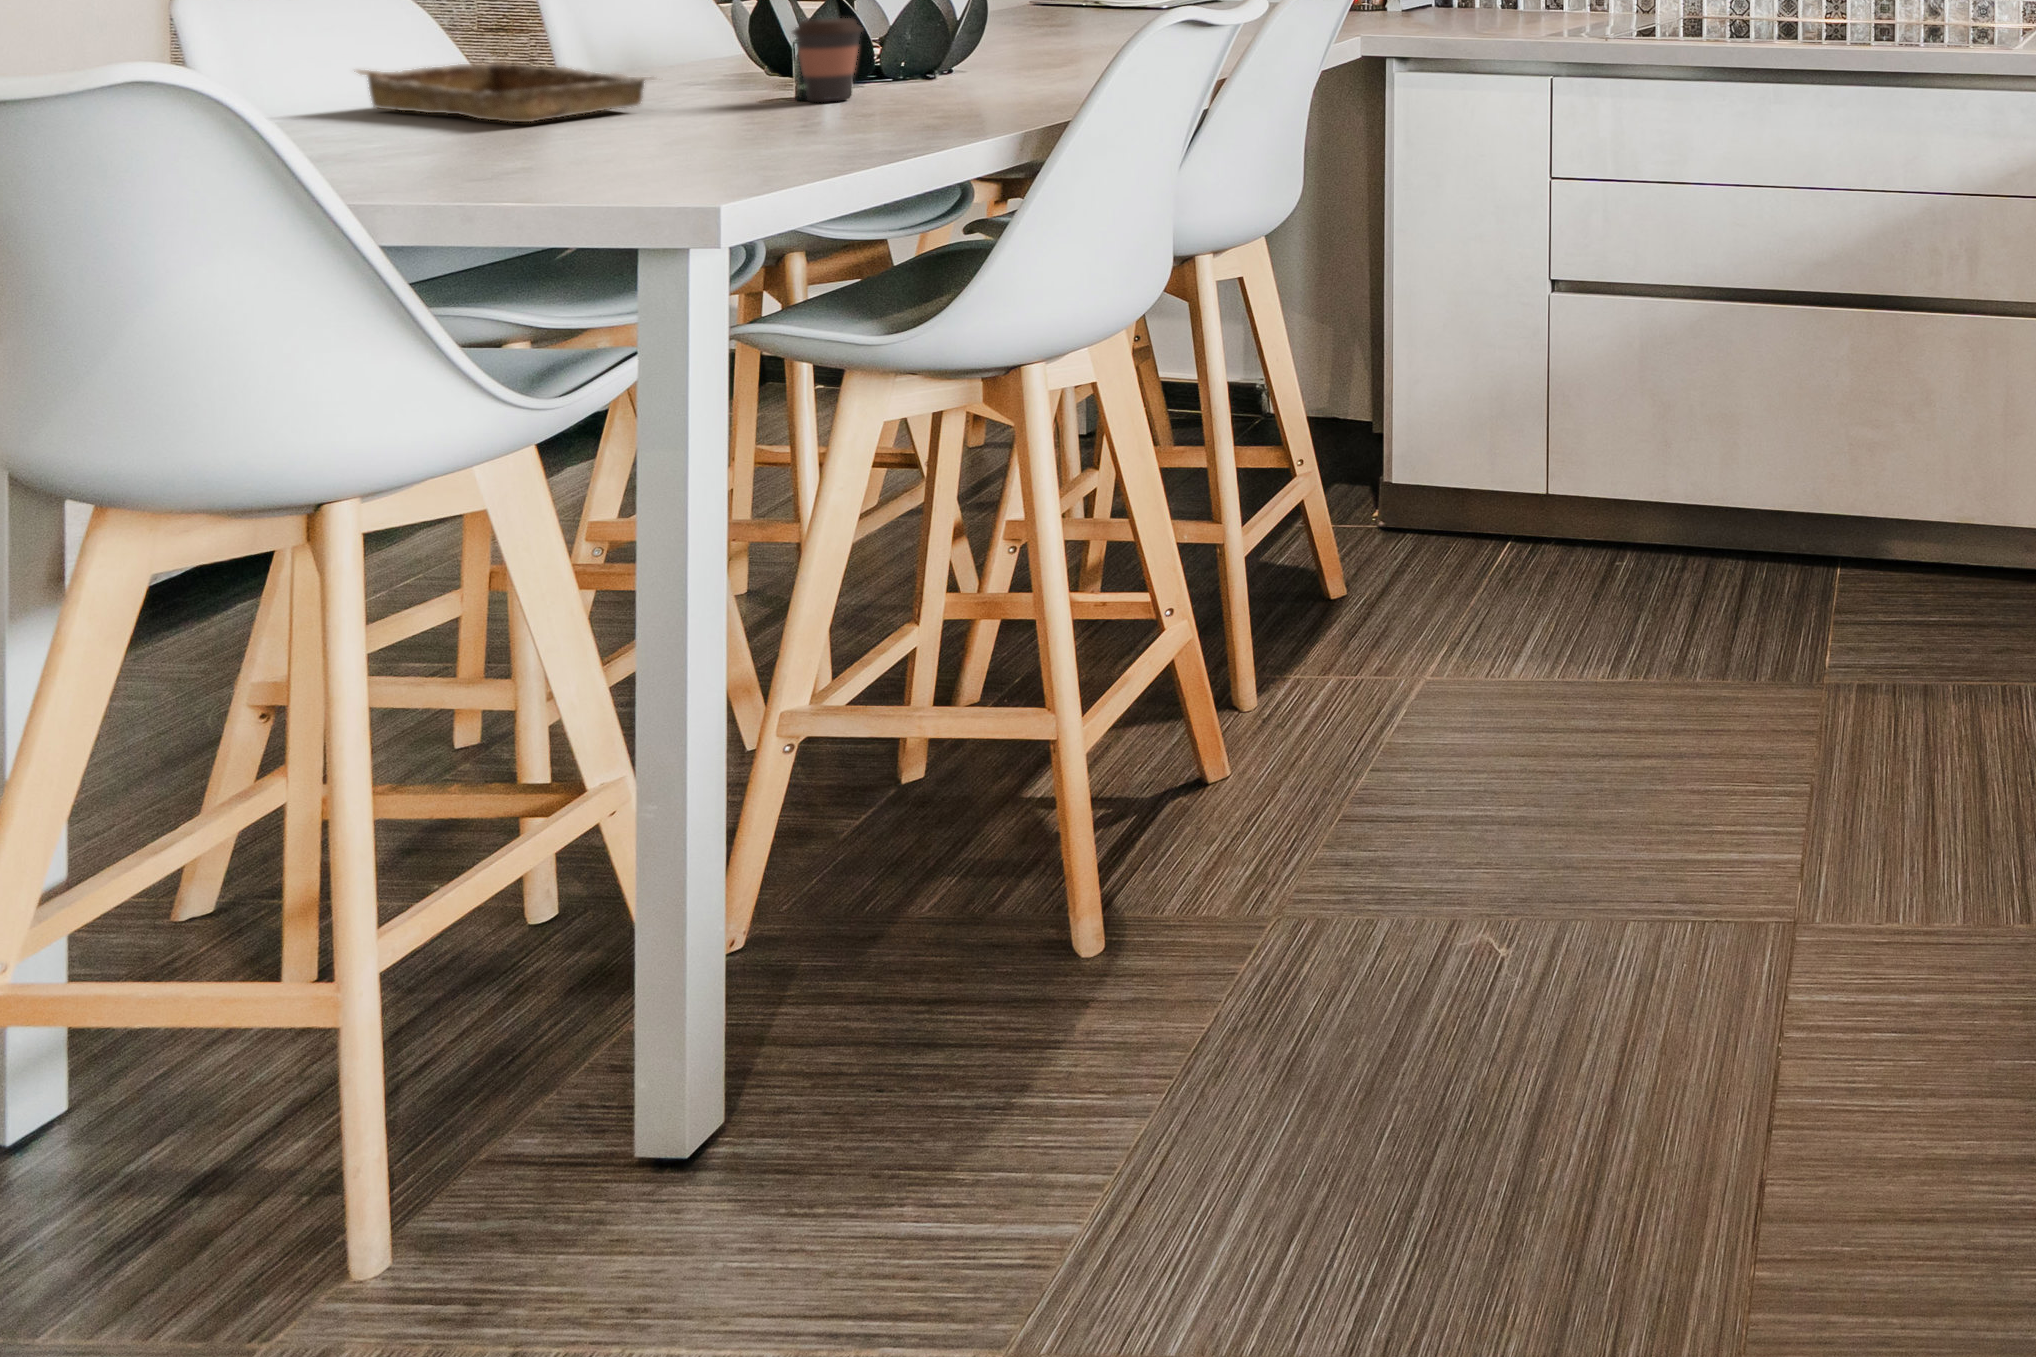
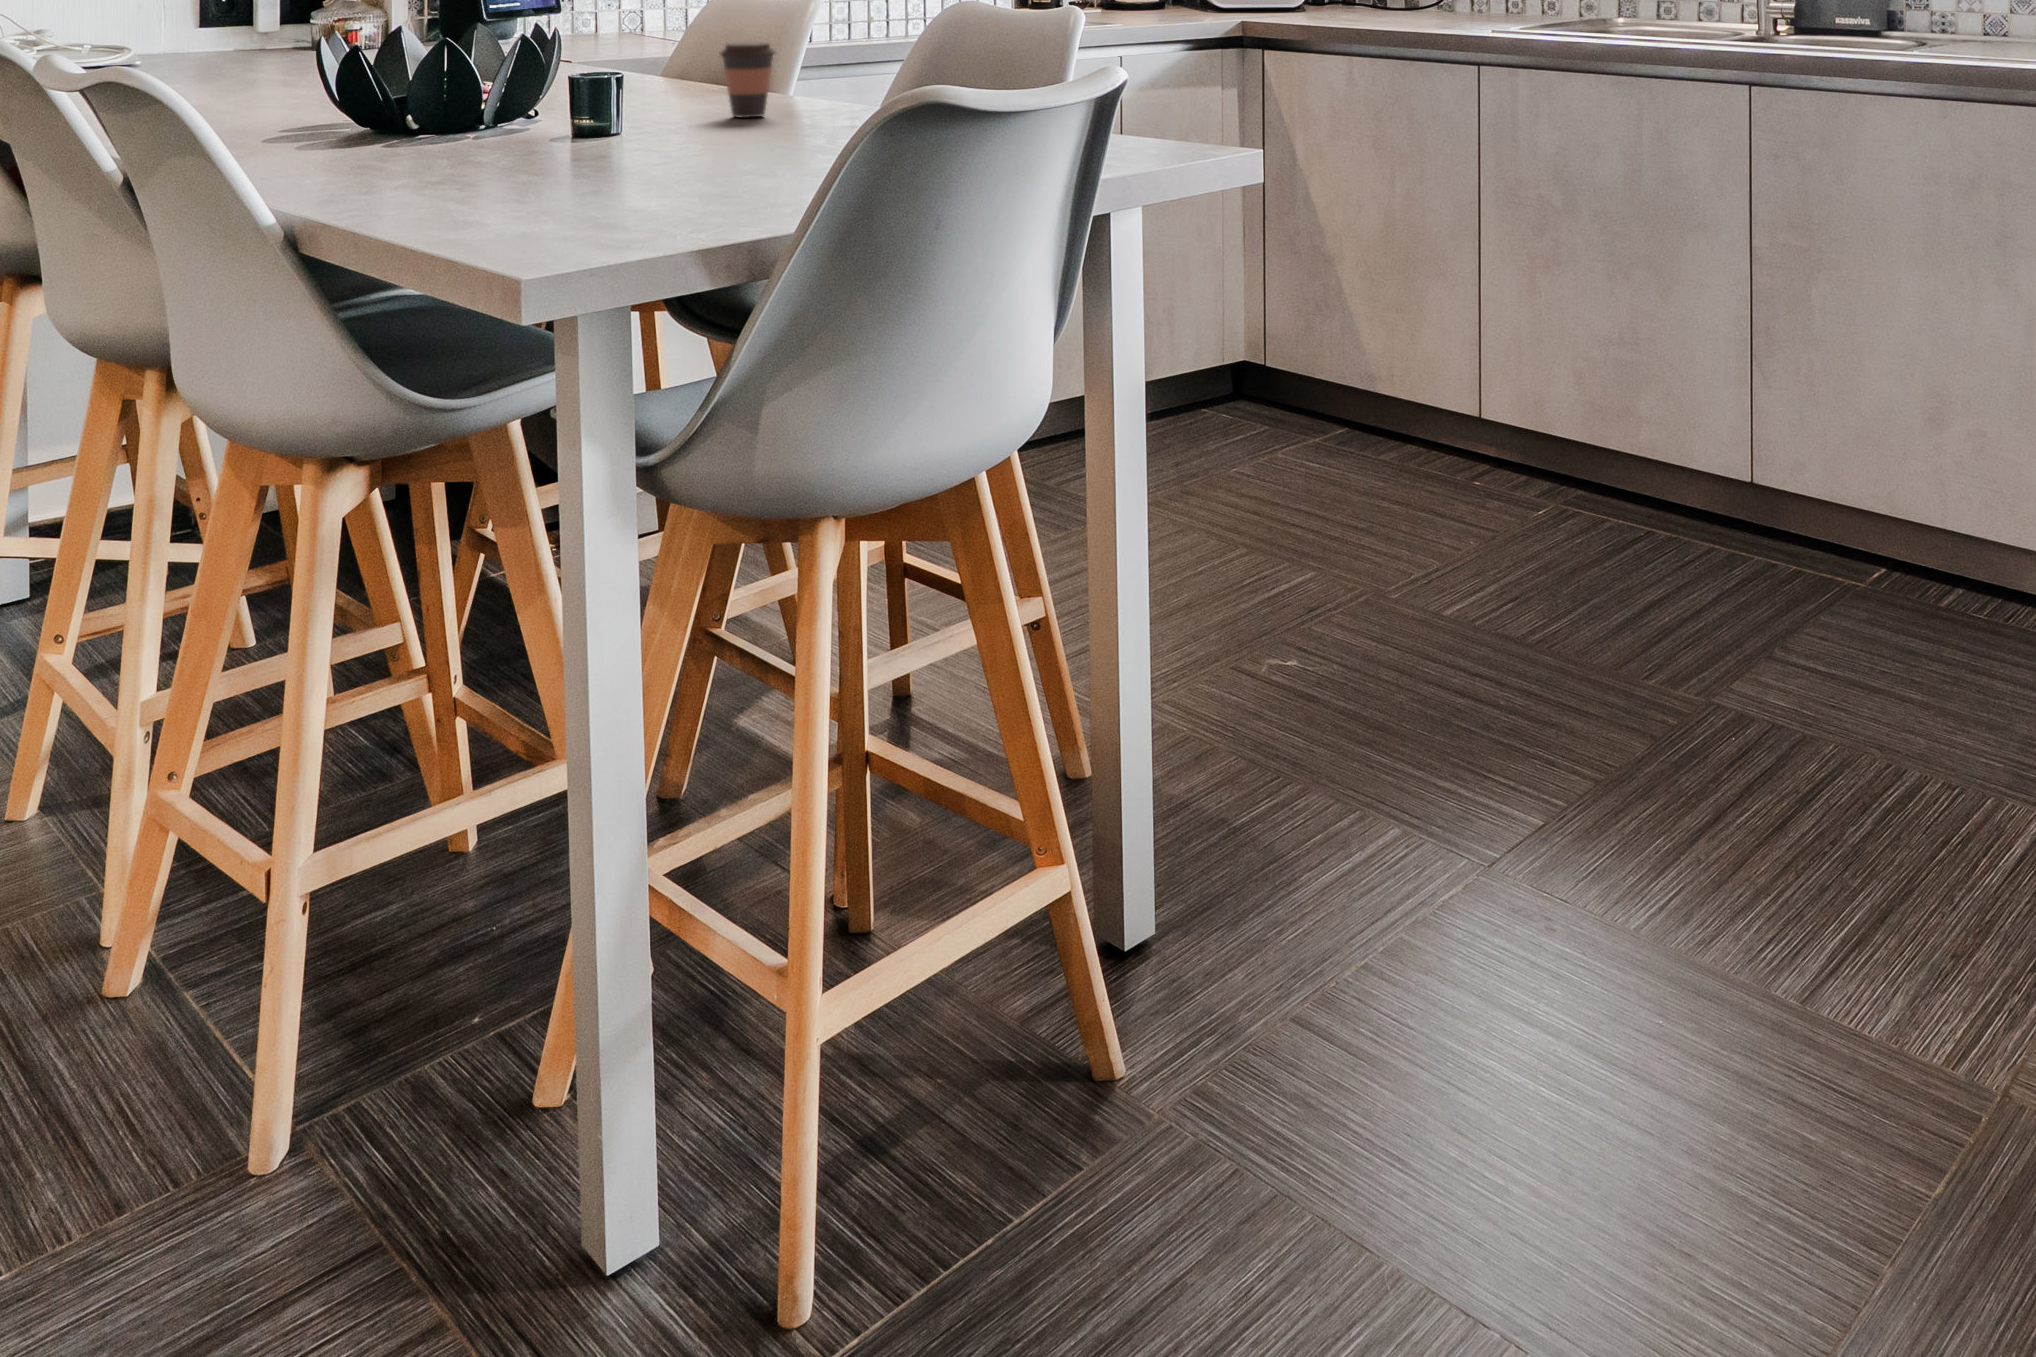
tray: present [354,61,654,122] -> none [459,101,739,155]

